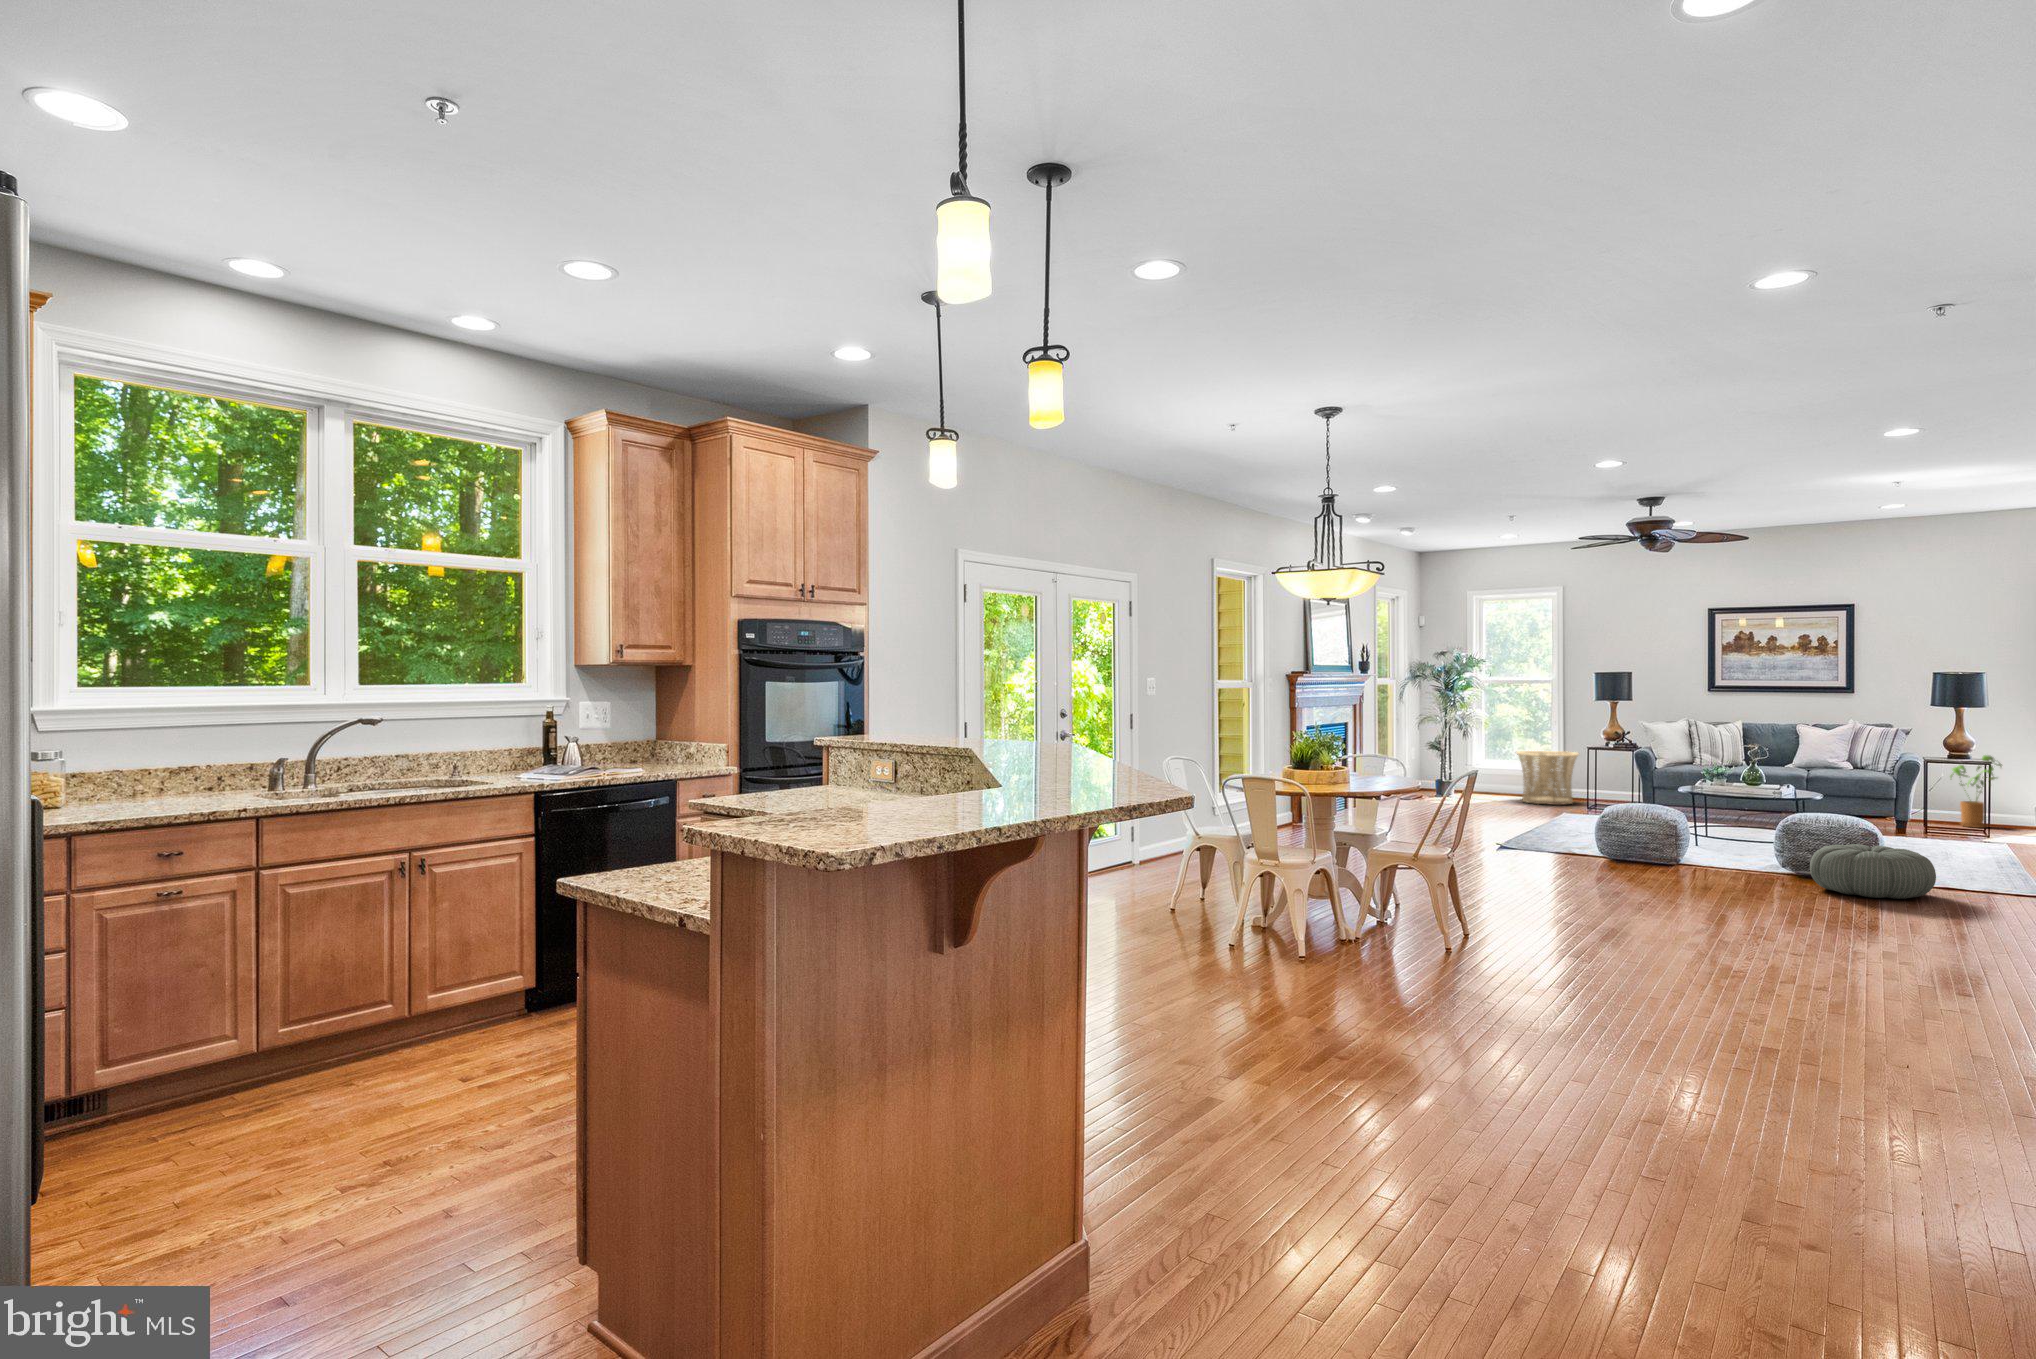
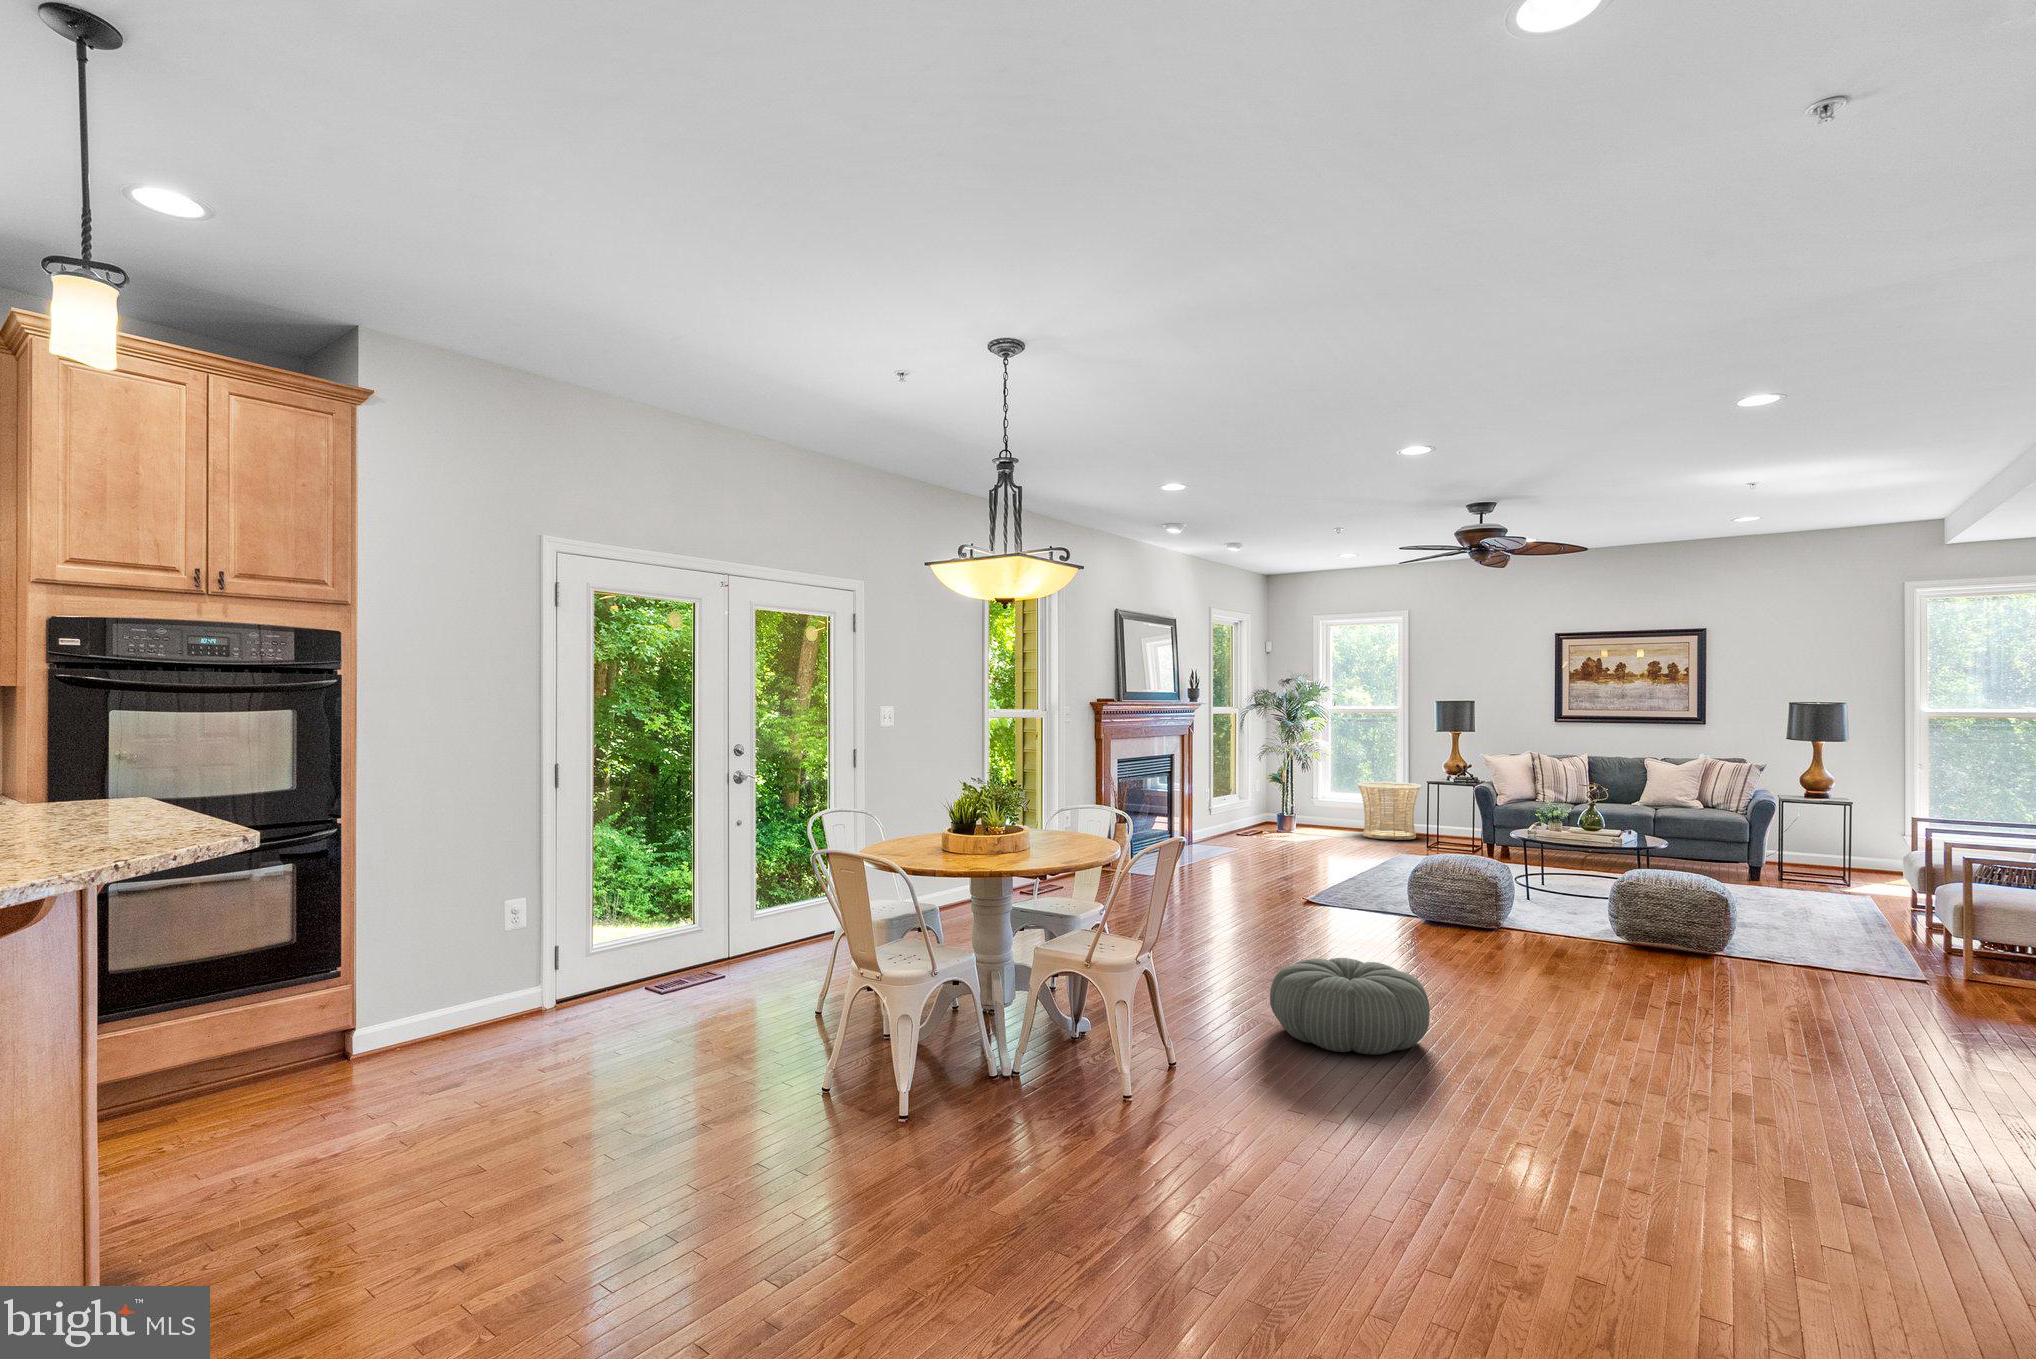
house plant: present [1950,755,2002,828] -> none [1809,794,1867,874]
pouf: present [1810,844,1936,899] -> present [1270,958,1430,1055]

